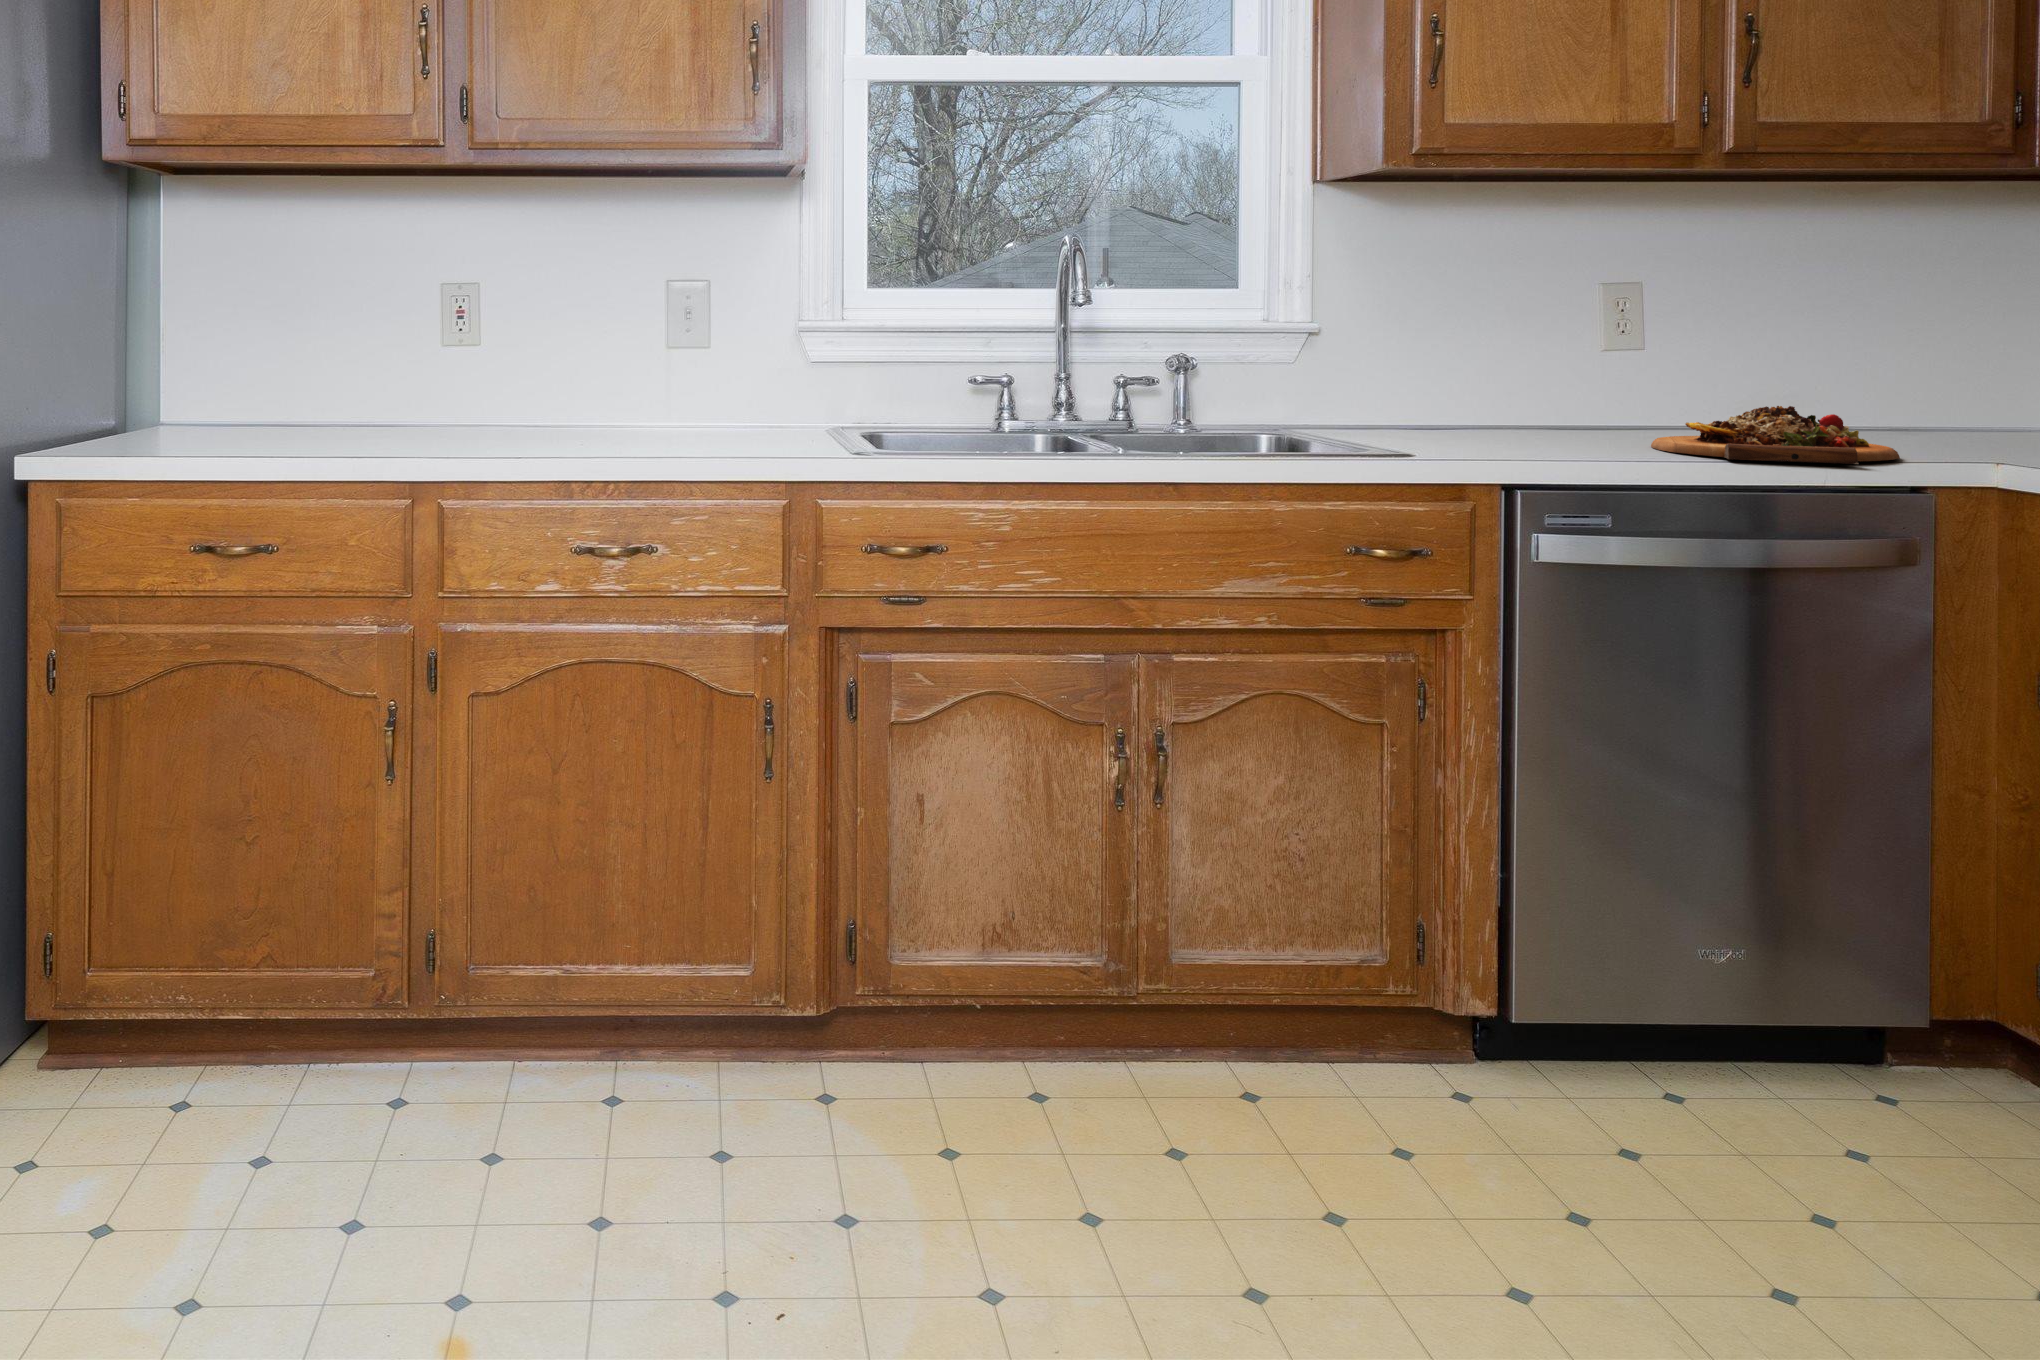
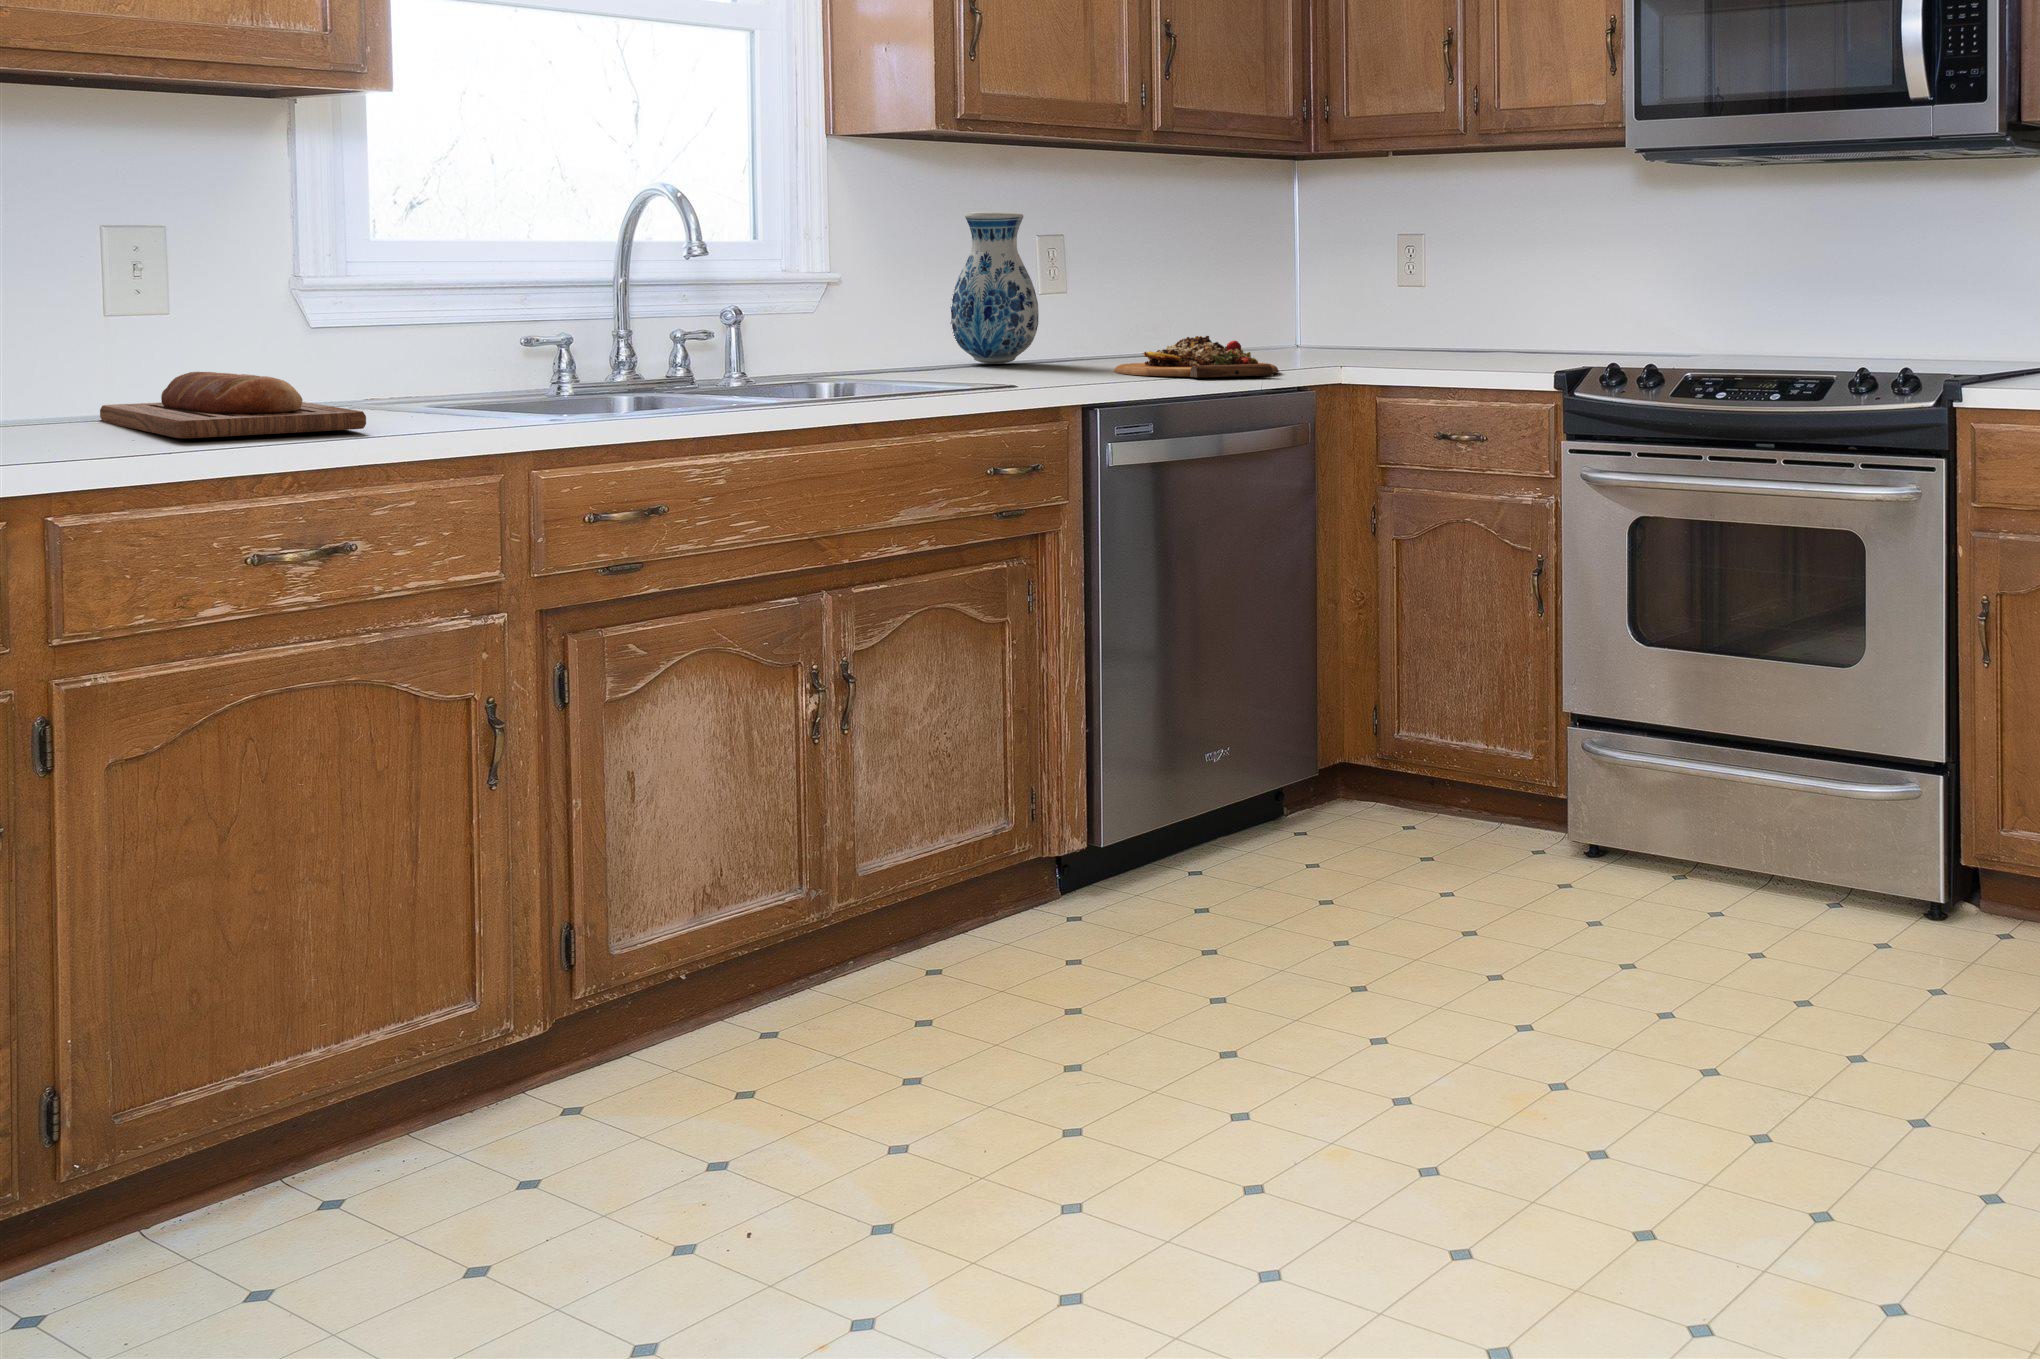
vase: none [1484,256,1591,426] -> present [951,212,1039,364]
bread loaf: none [578,397,745,451] -> present [100,372,366,438]

